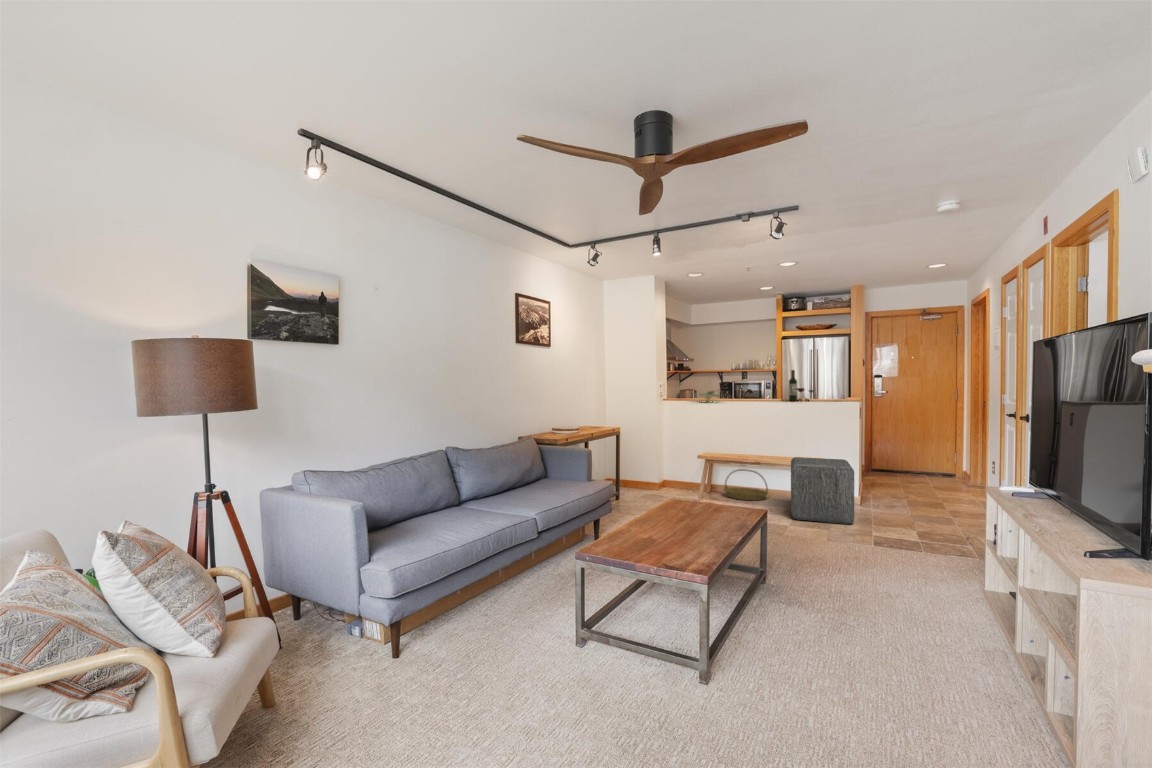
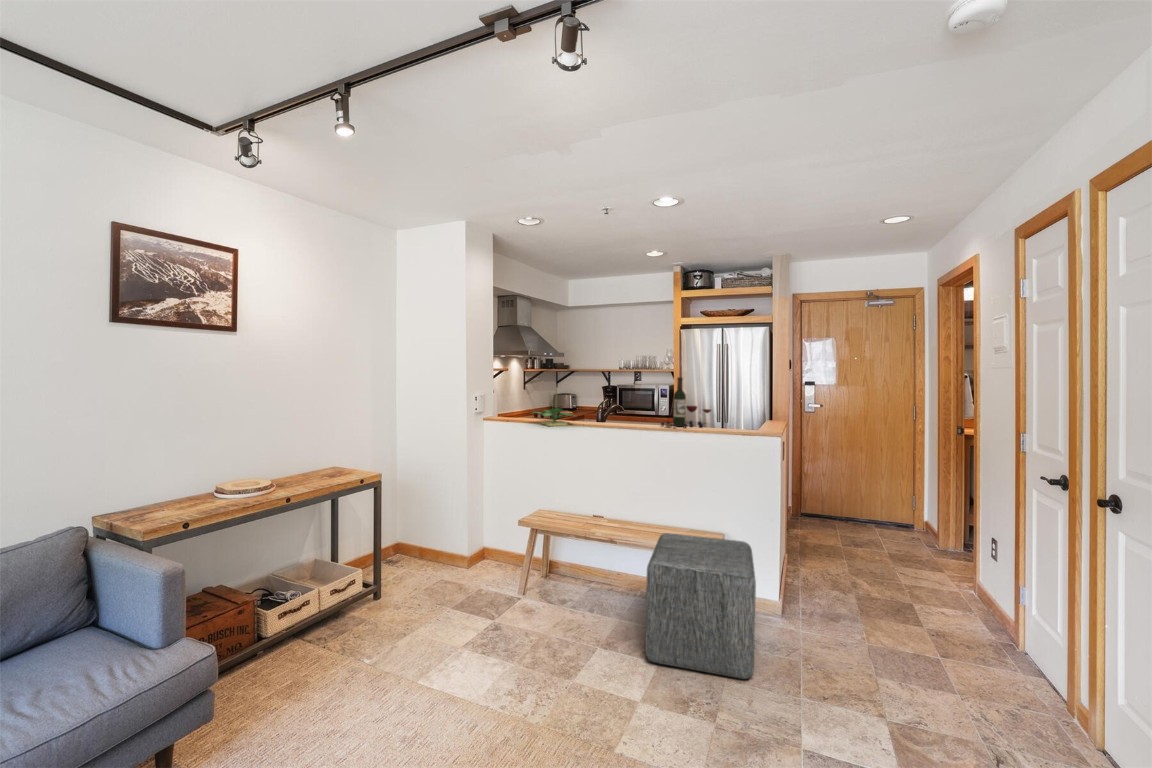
basket: present [724,469,768,501] -> none [563,540,630,595]

